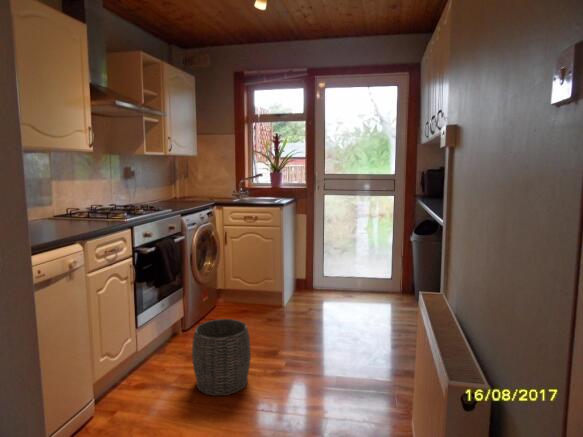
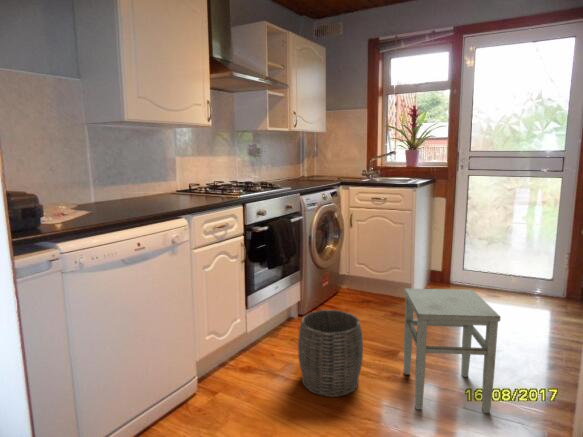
stool: none [282,289,356,392] -> present [404,289,500,413]

